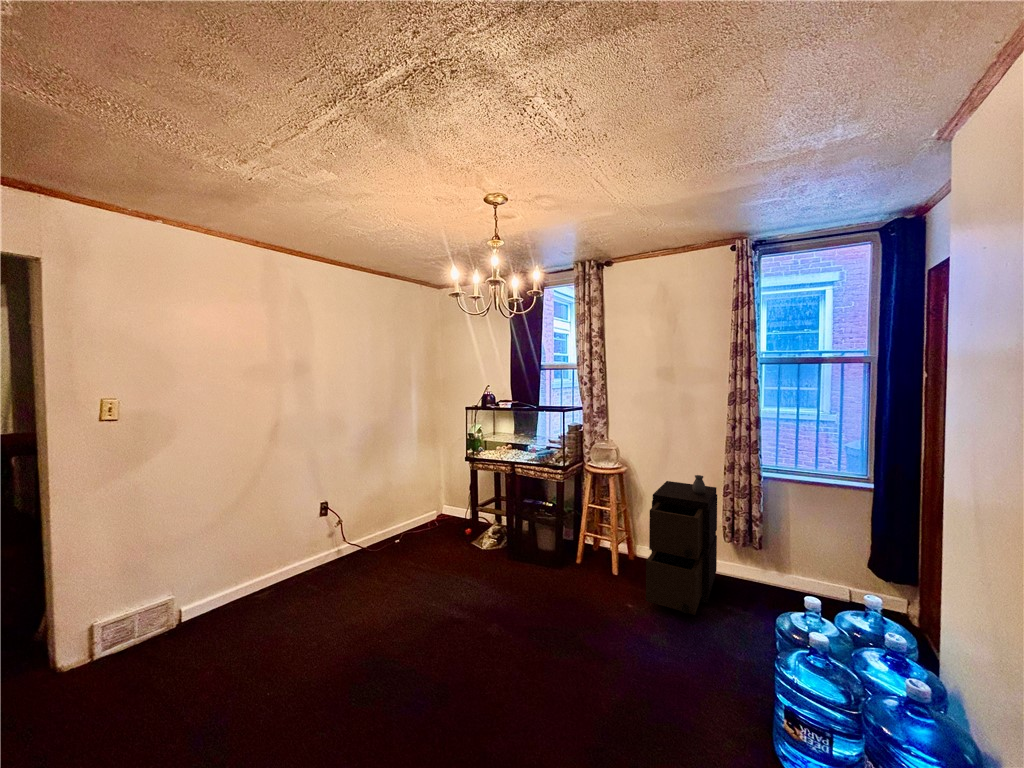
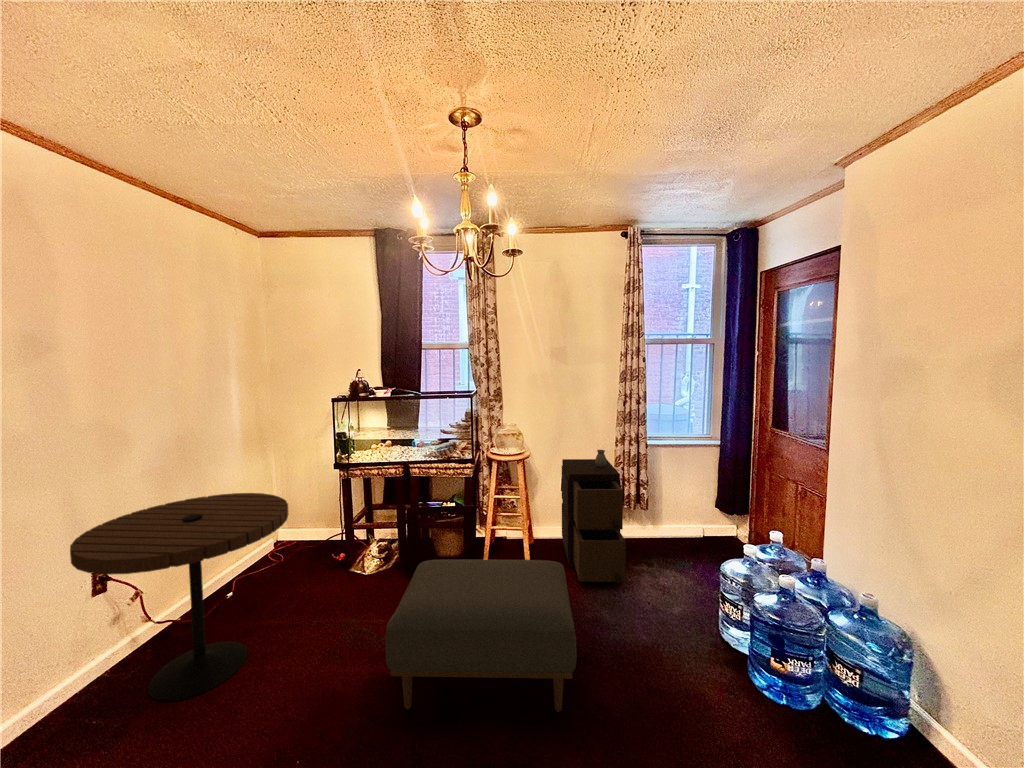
side table: none [302,468,415,589] -> present [70,493,289,701]
ottoman: none [436,540,600,684] -> present [386,559,577,712]

